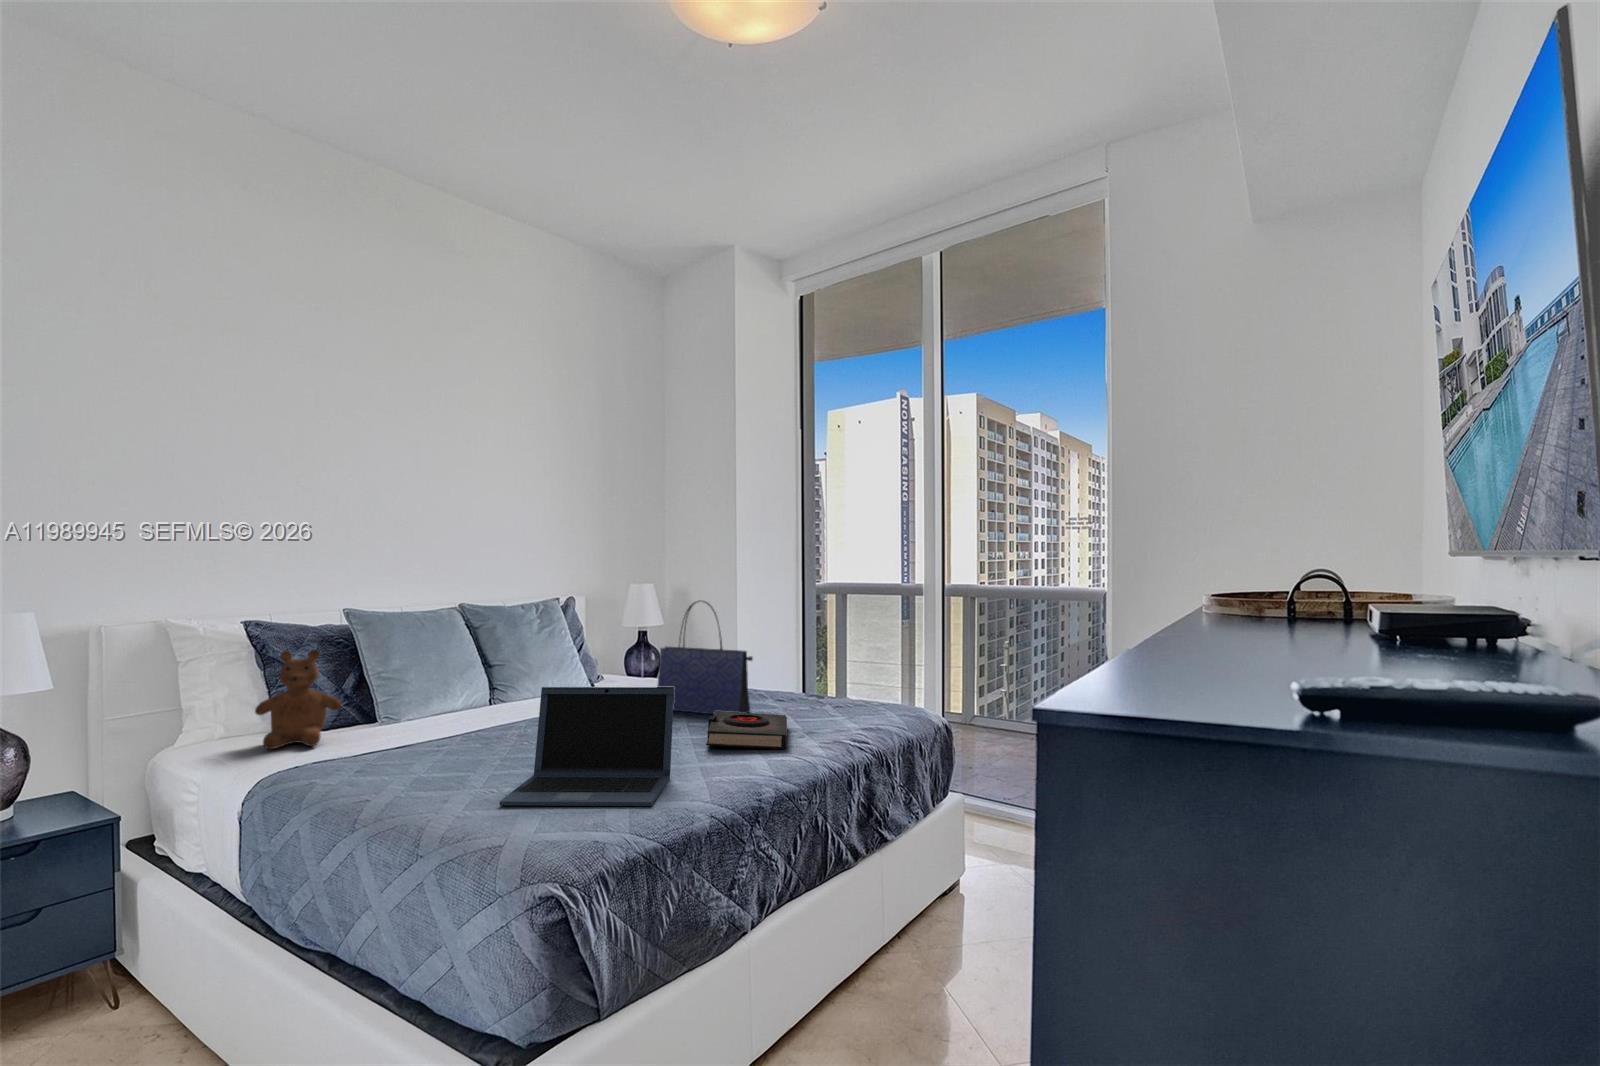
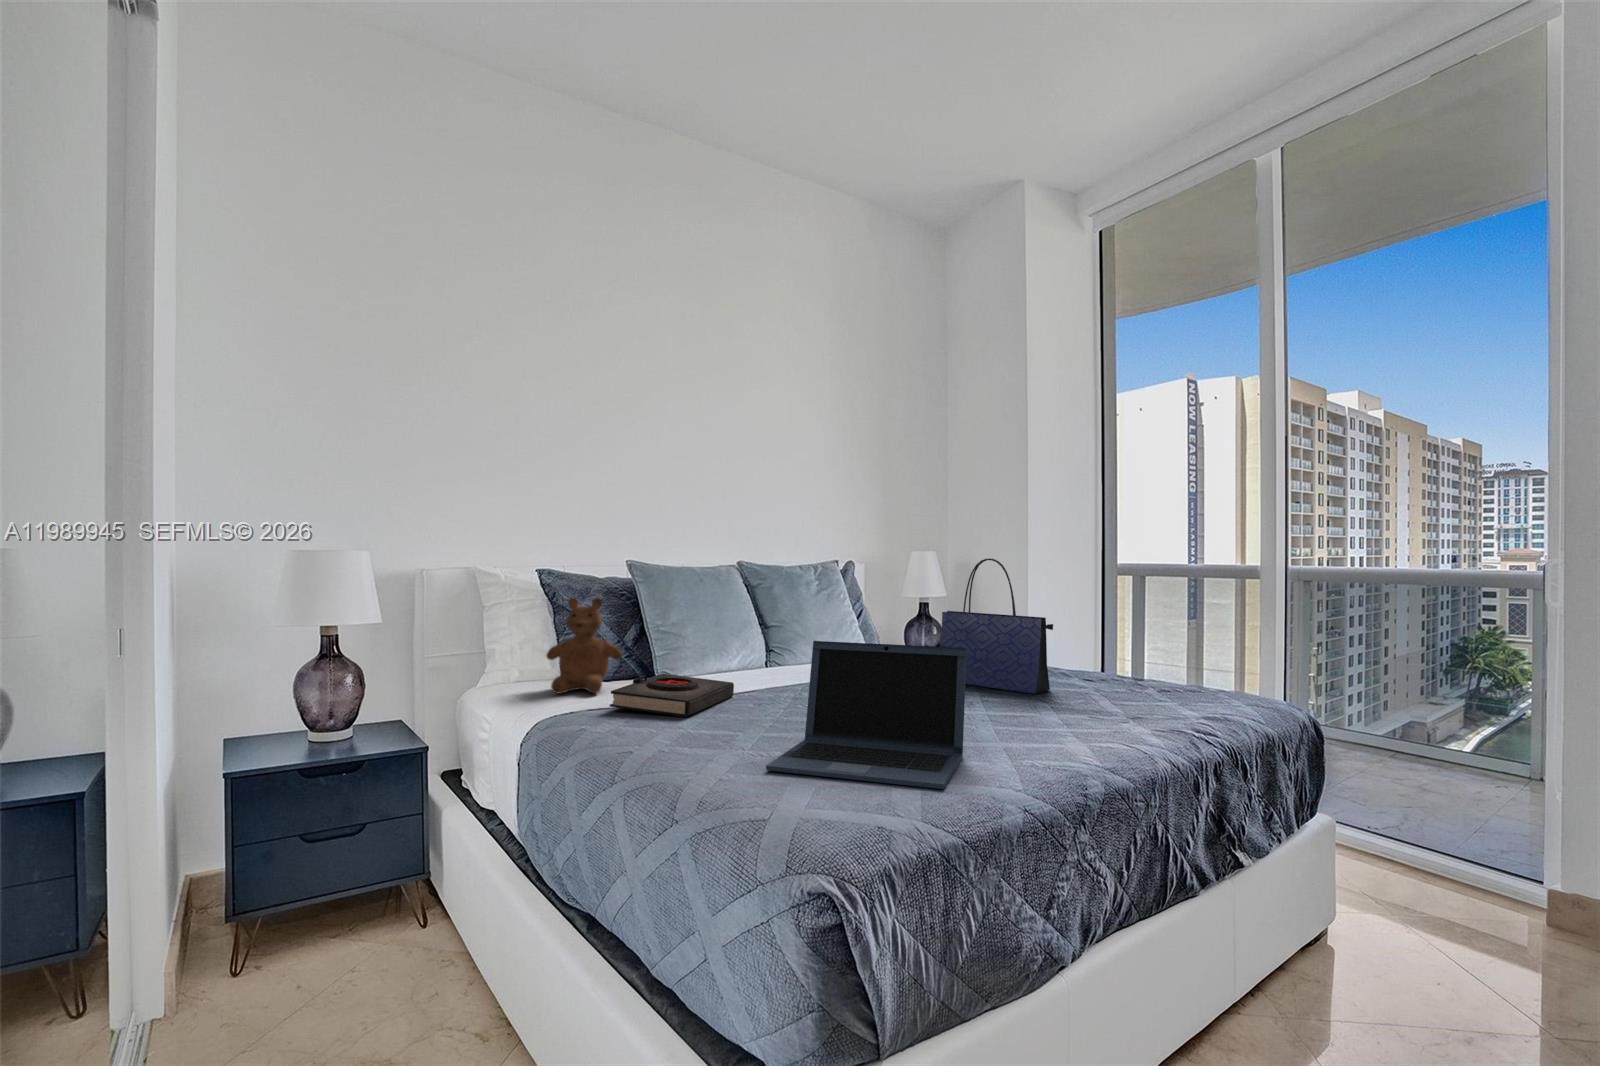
book: present [706,711,787,749] -> present [610,674,734,717]

